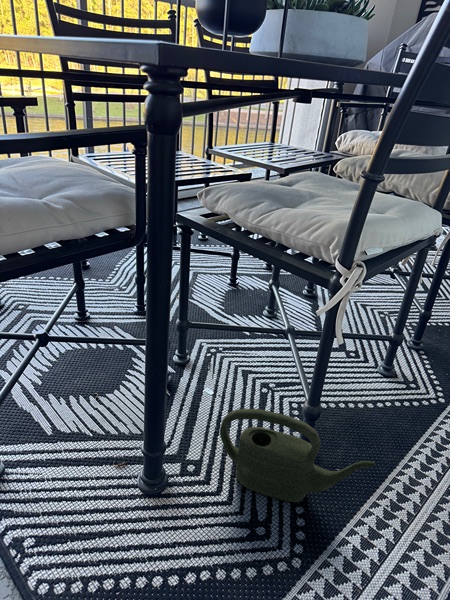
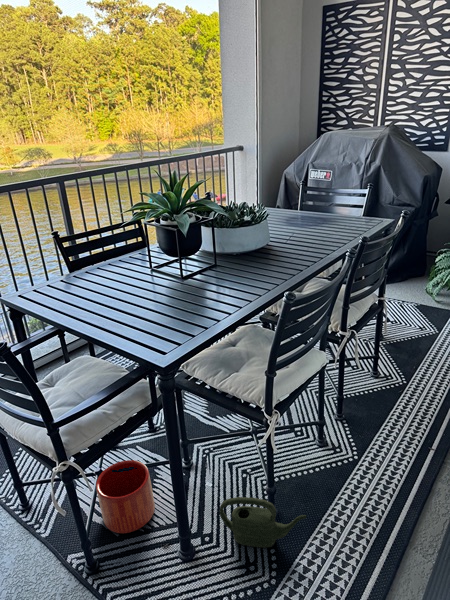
planter: none [25,326,119,432] -> present [96,460,155,533]

